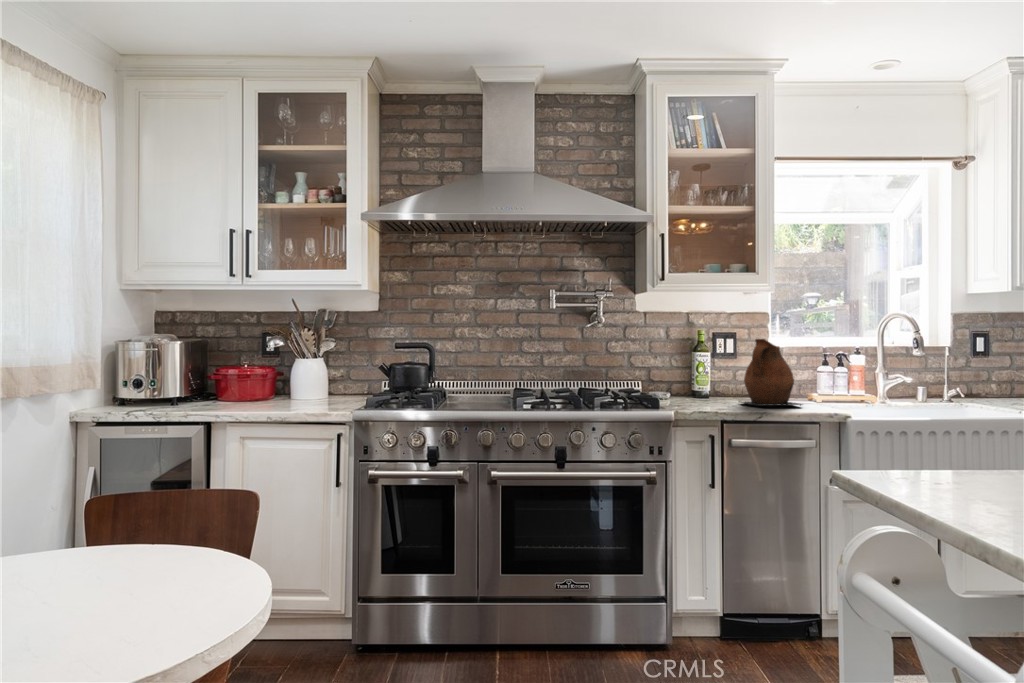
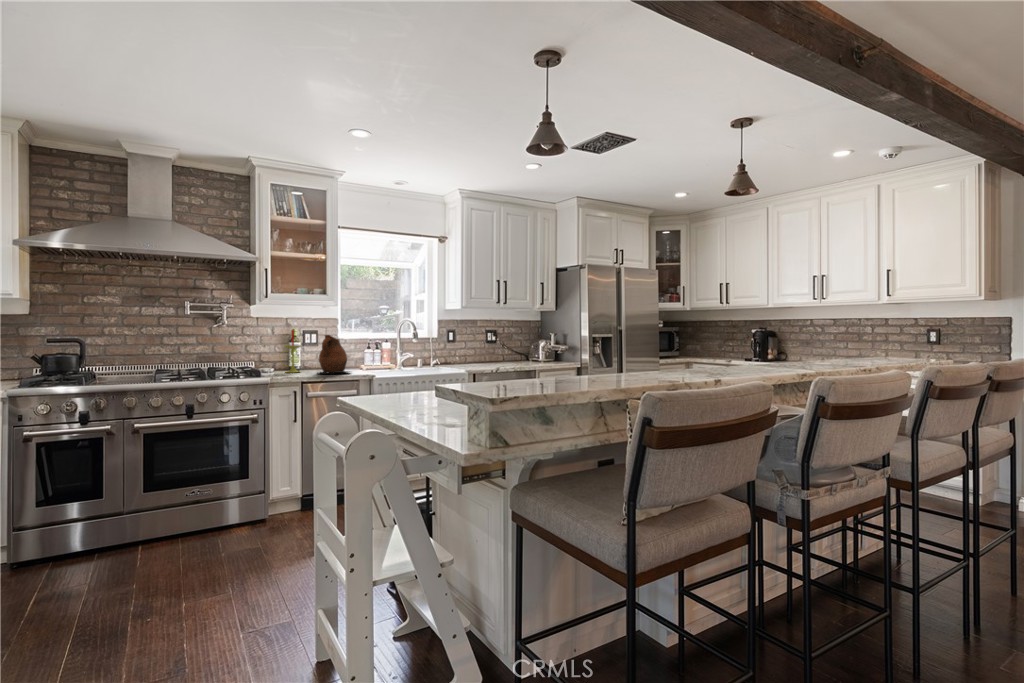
candle: none [679,329,714,401] -> present [284,330,301,373]

